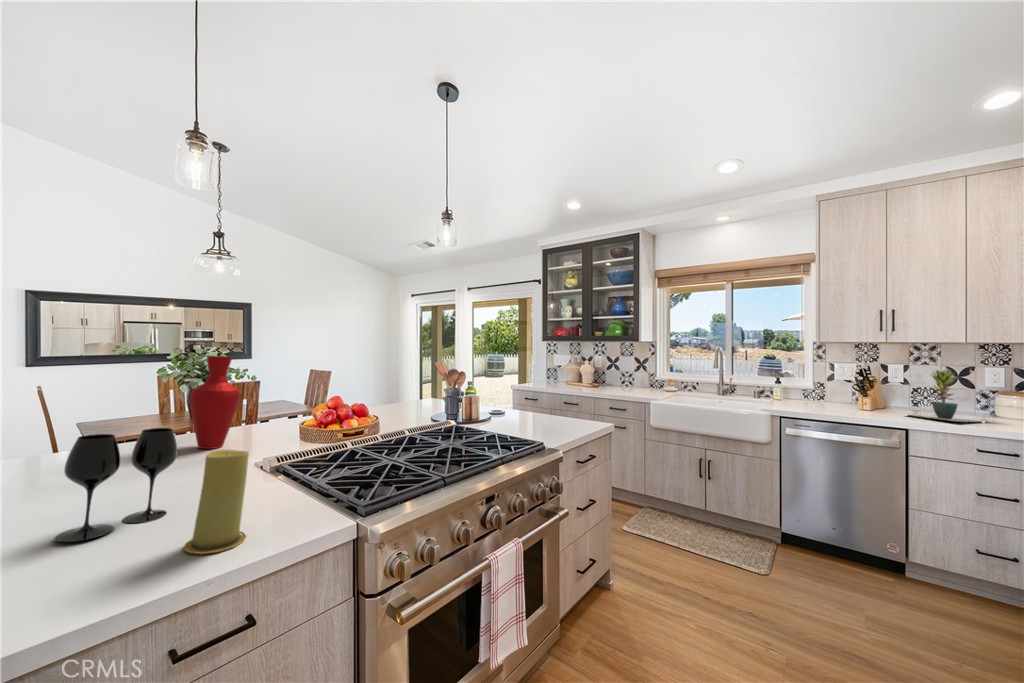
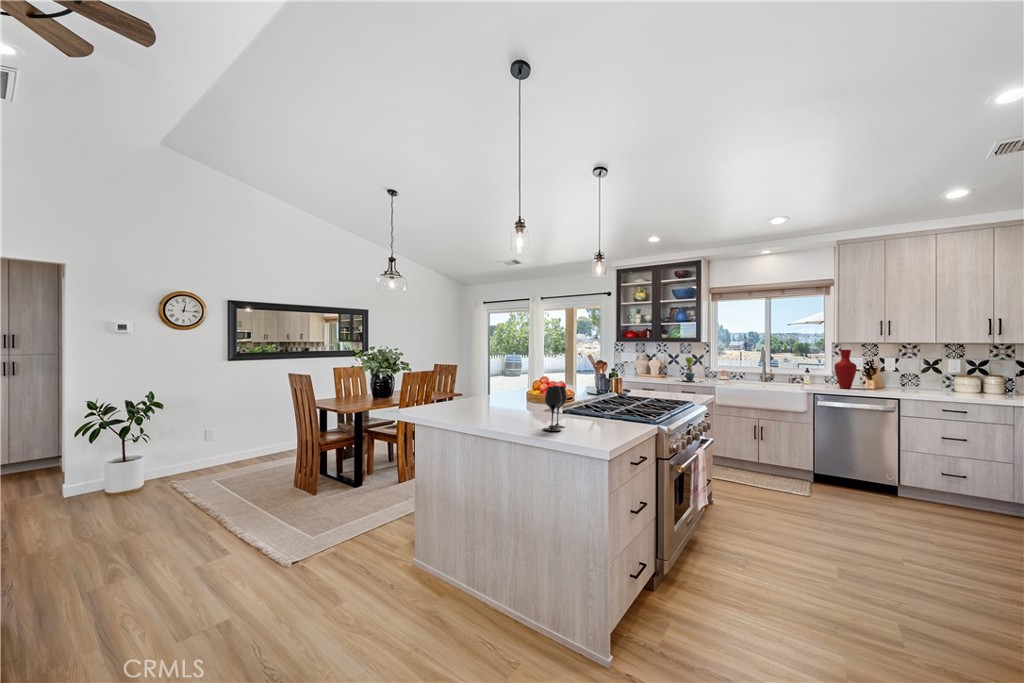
vase: present [190,356,240,449] -> present [834,350,857,389]
potted plant: present [912,370,977,422] -> present [685,357,694,381]
candle: present [184,450,249,554] -> none [601,393,624,434]

